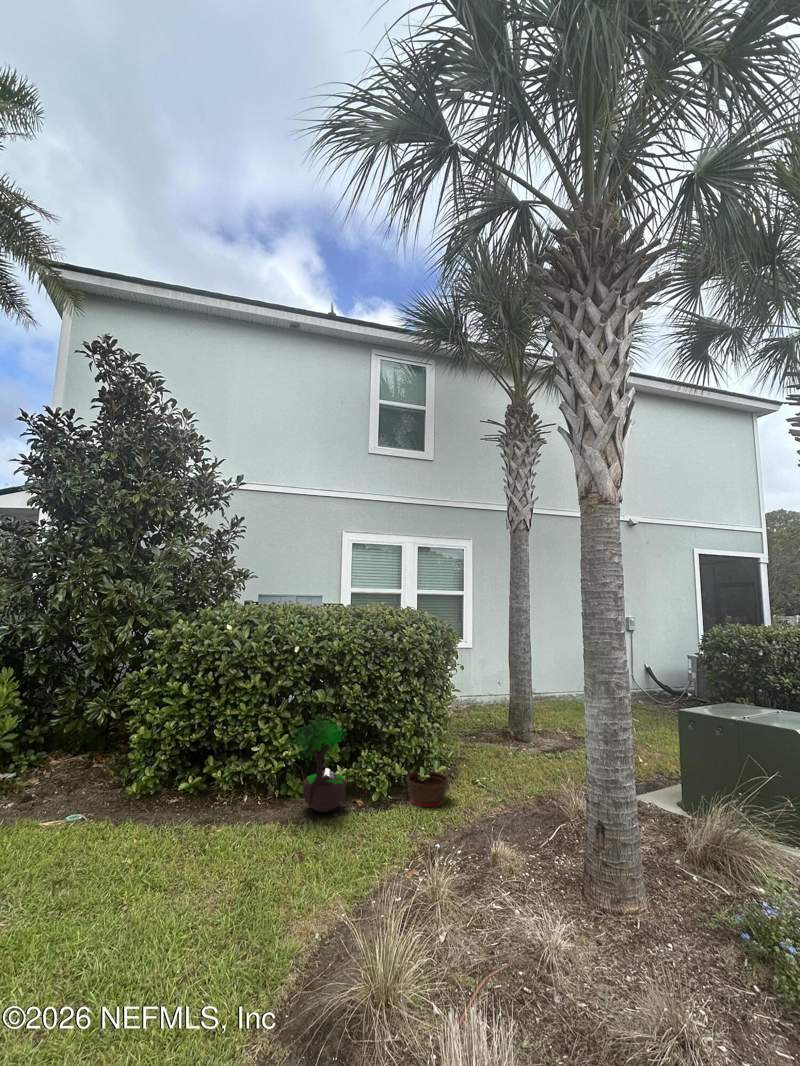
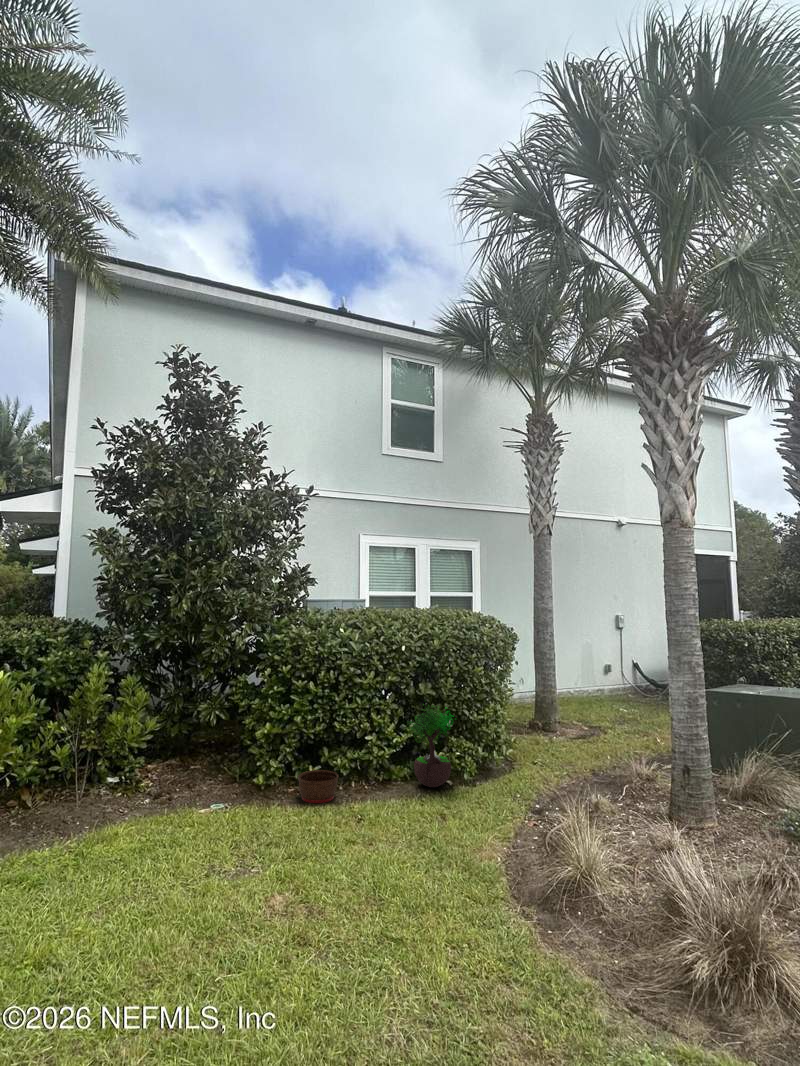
basket: present [407,771,448,807] -> present [298,770,339,803]

